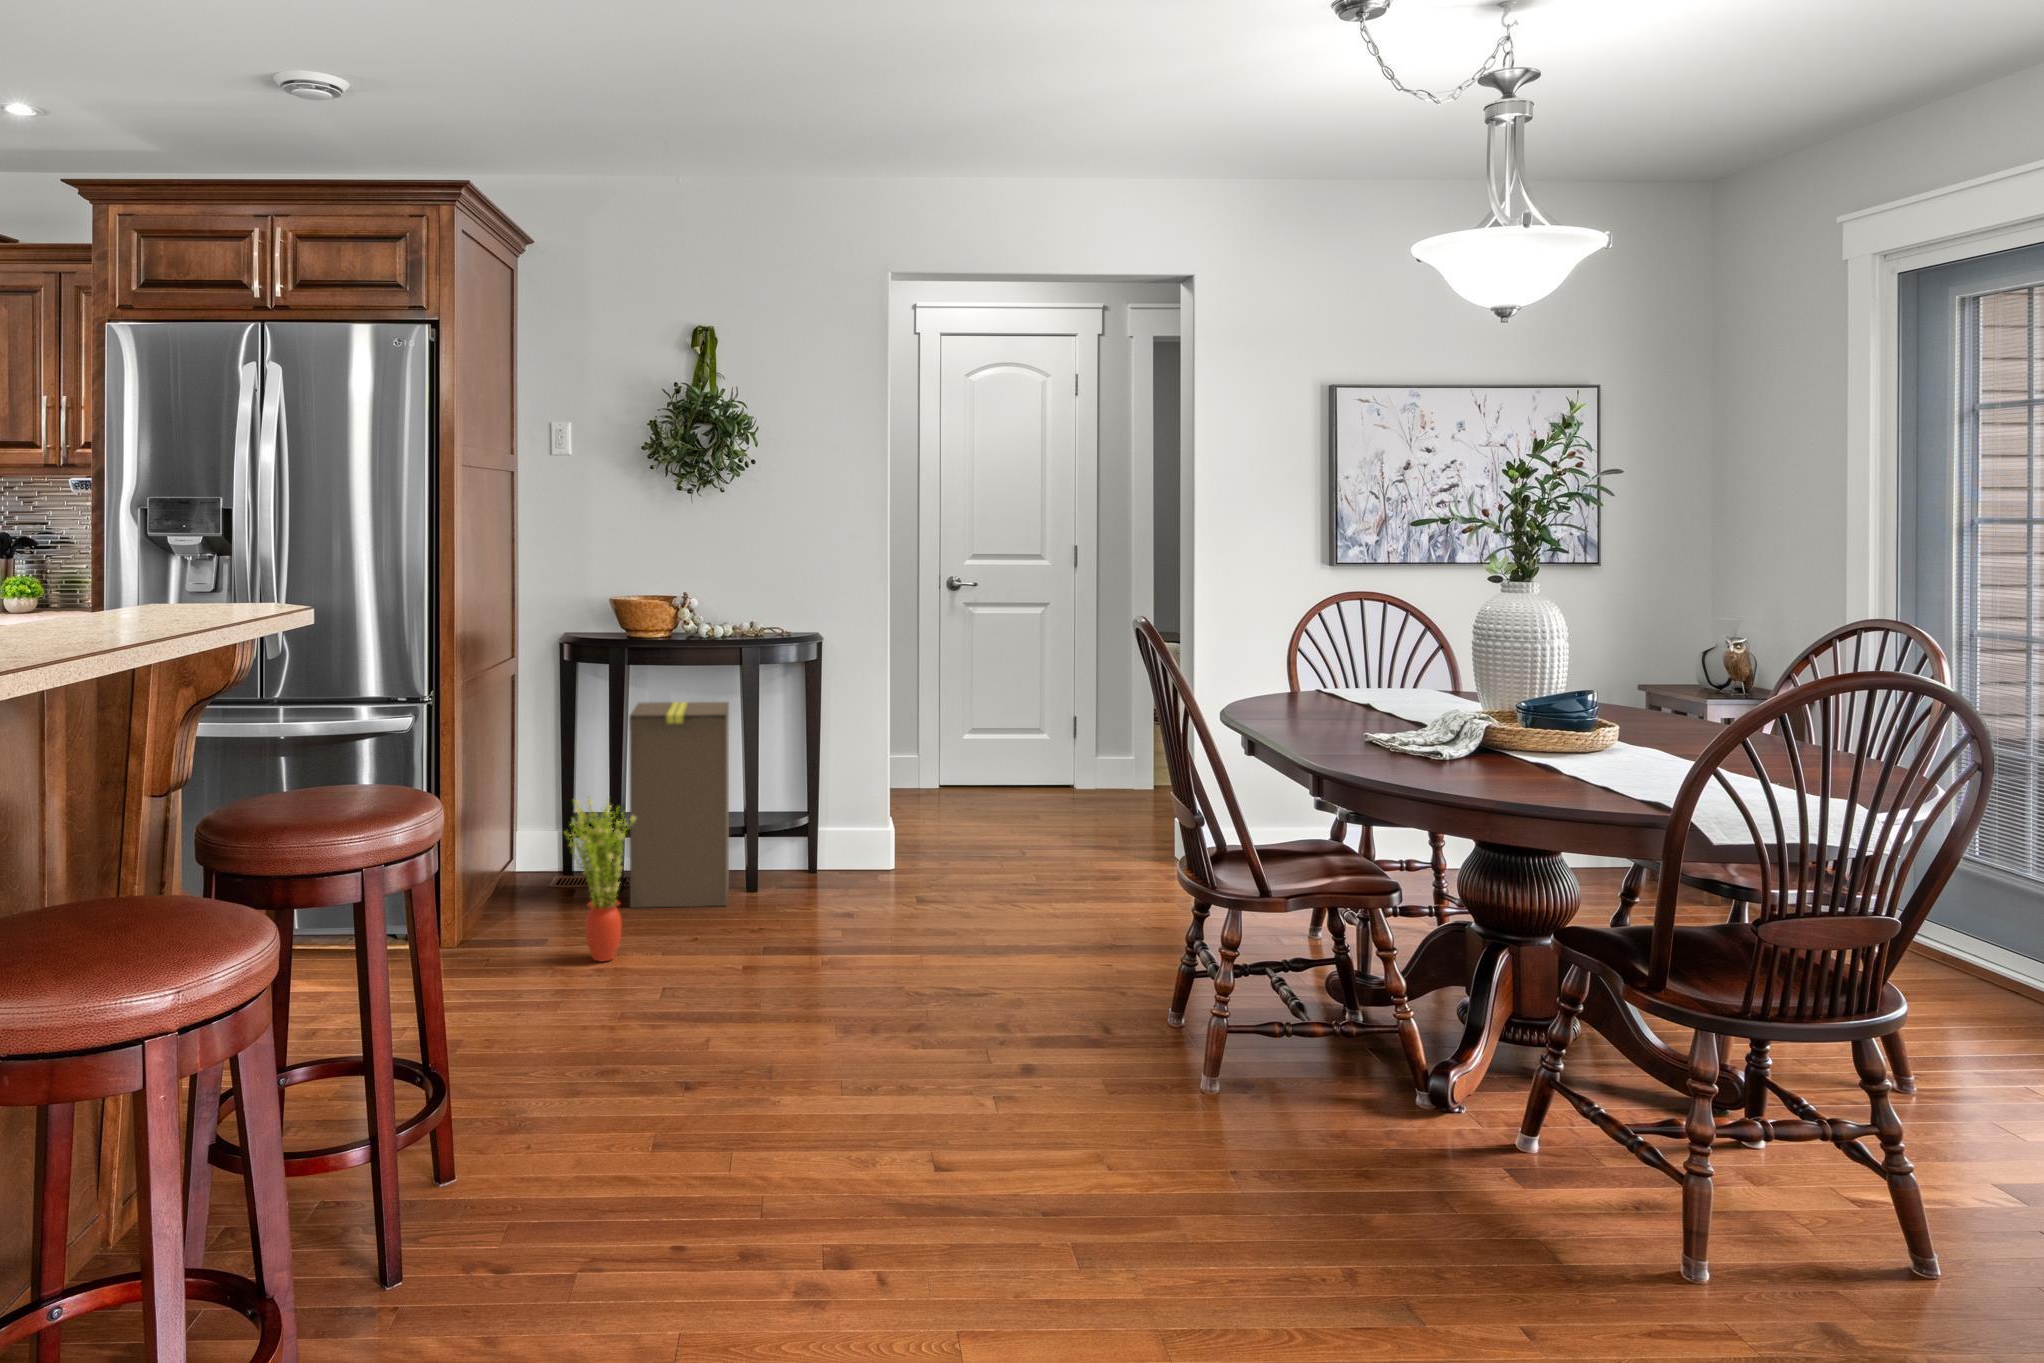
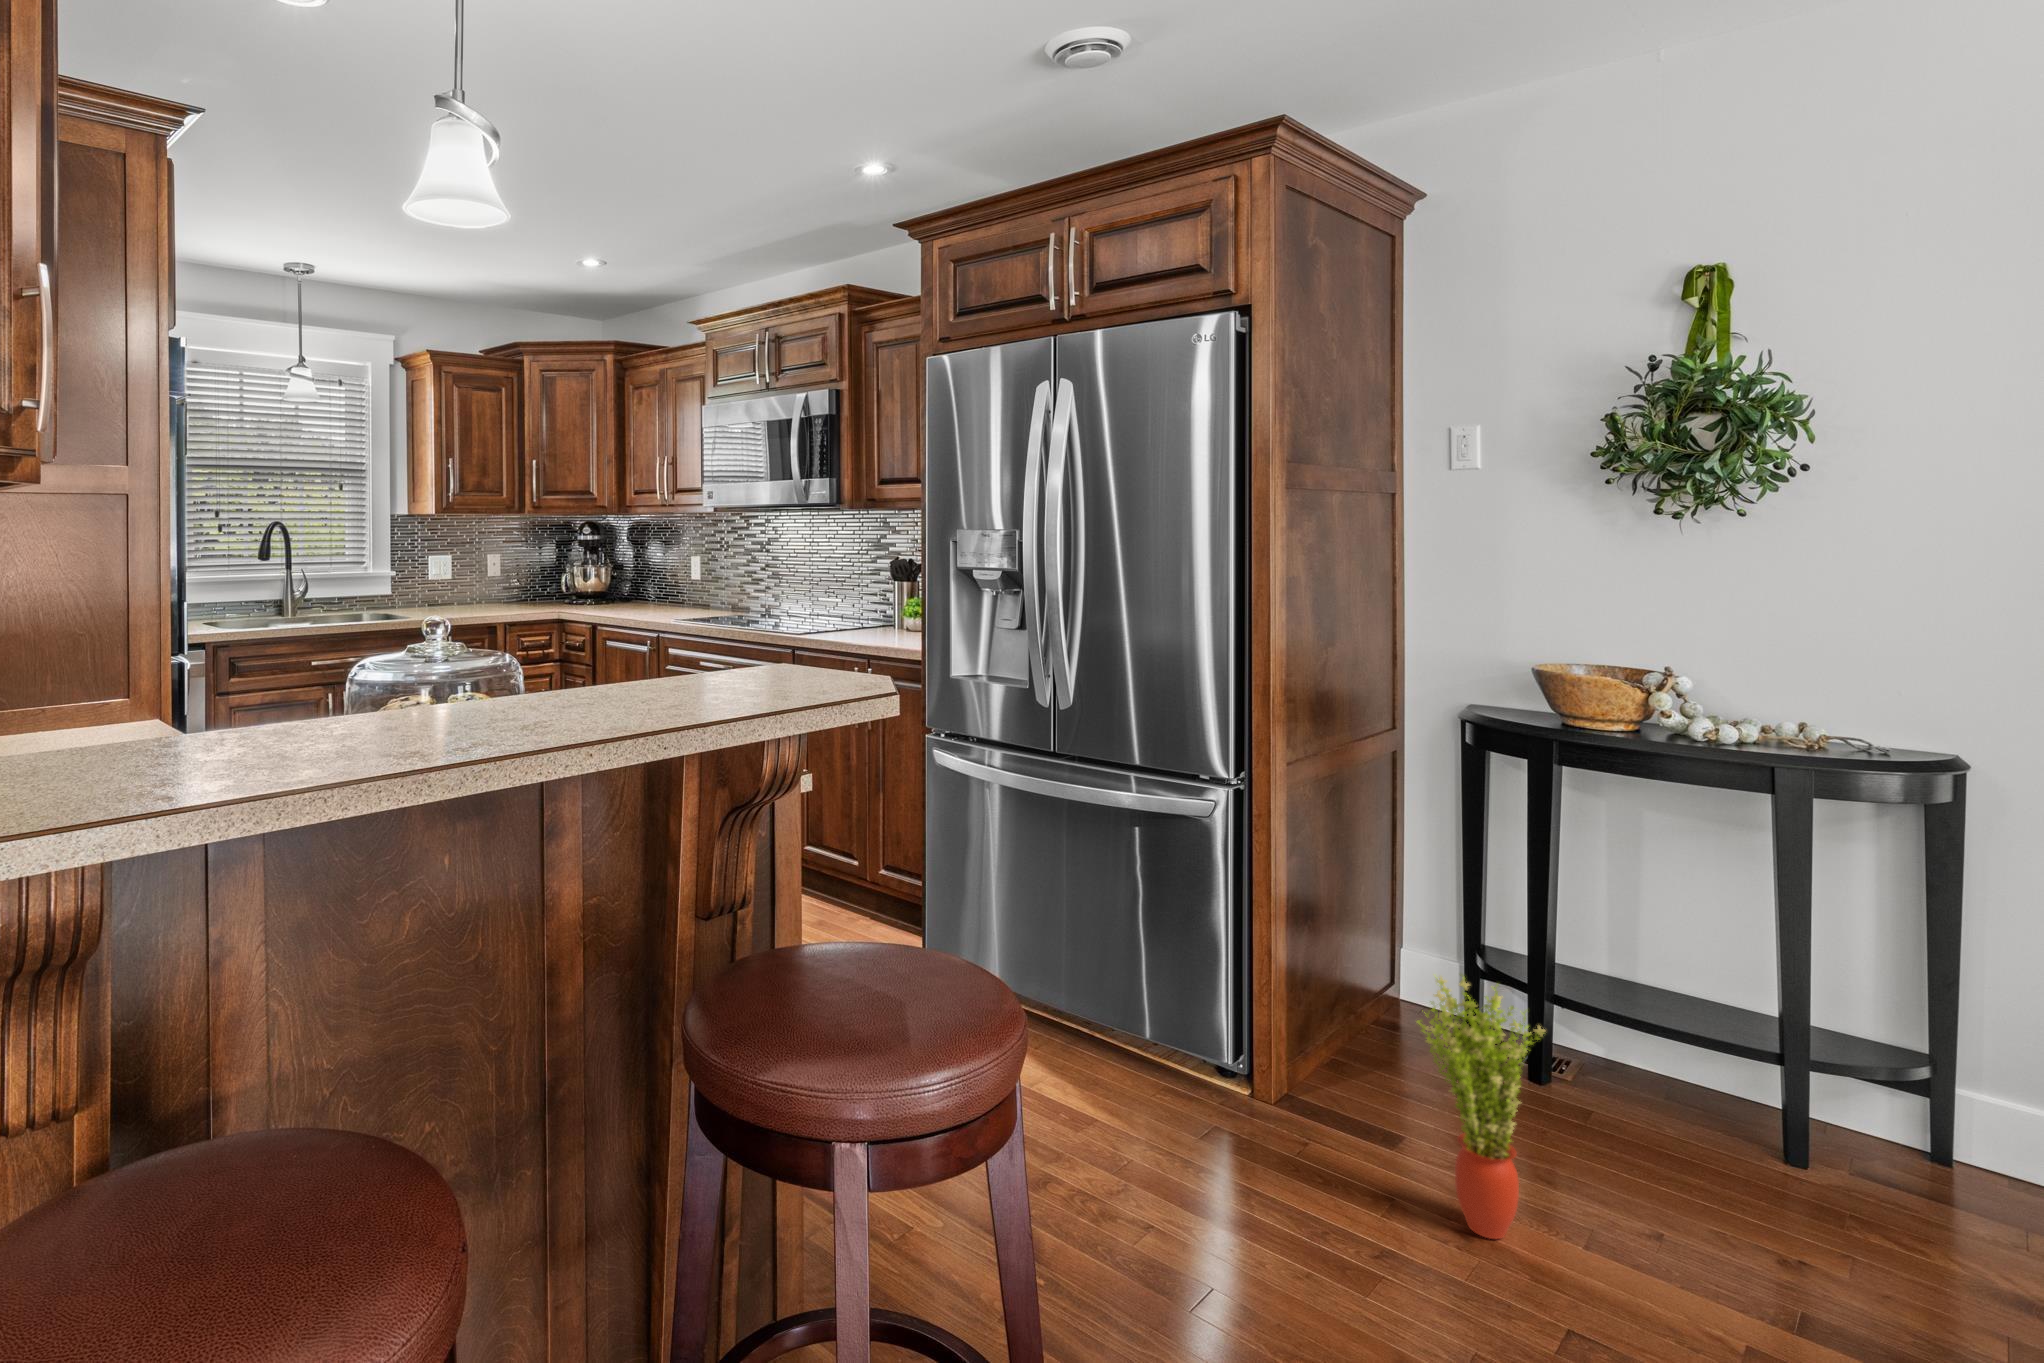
cardboard box: present [629,702,729,908] -> none [1555,820,1752,1187]

